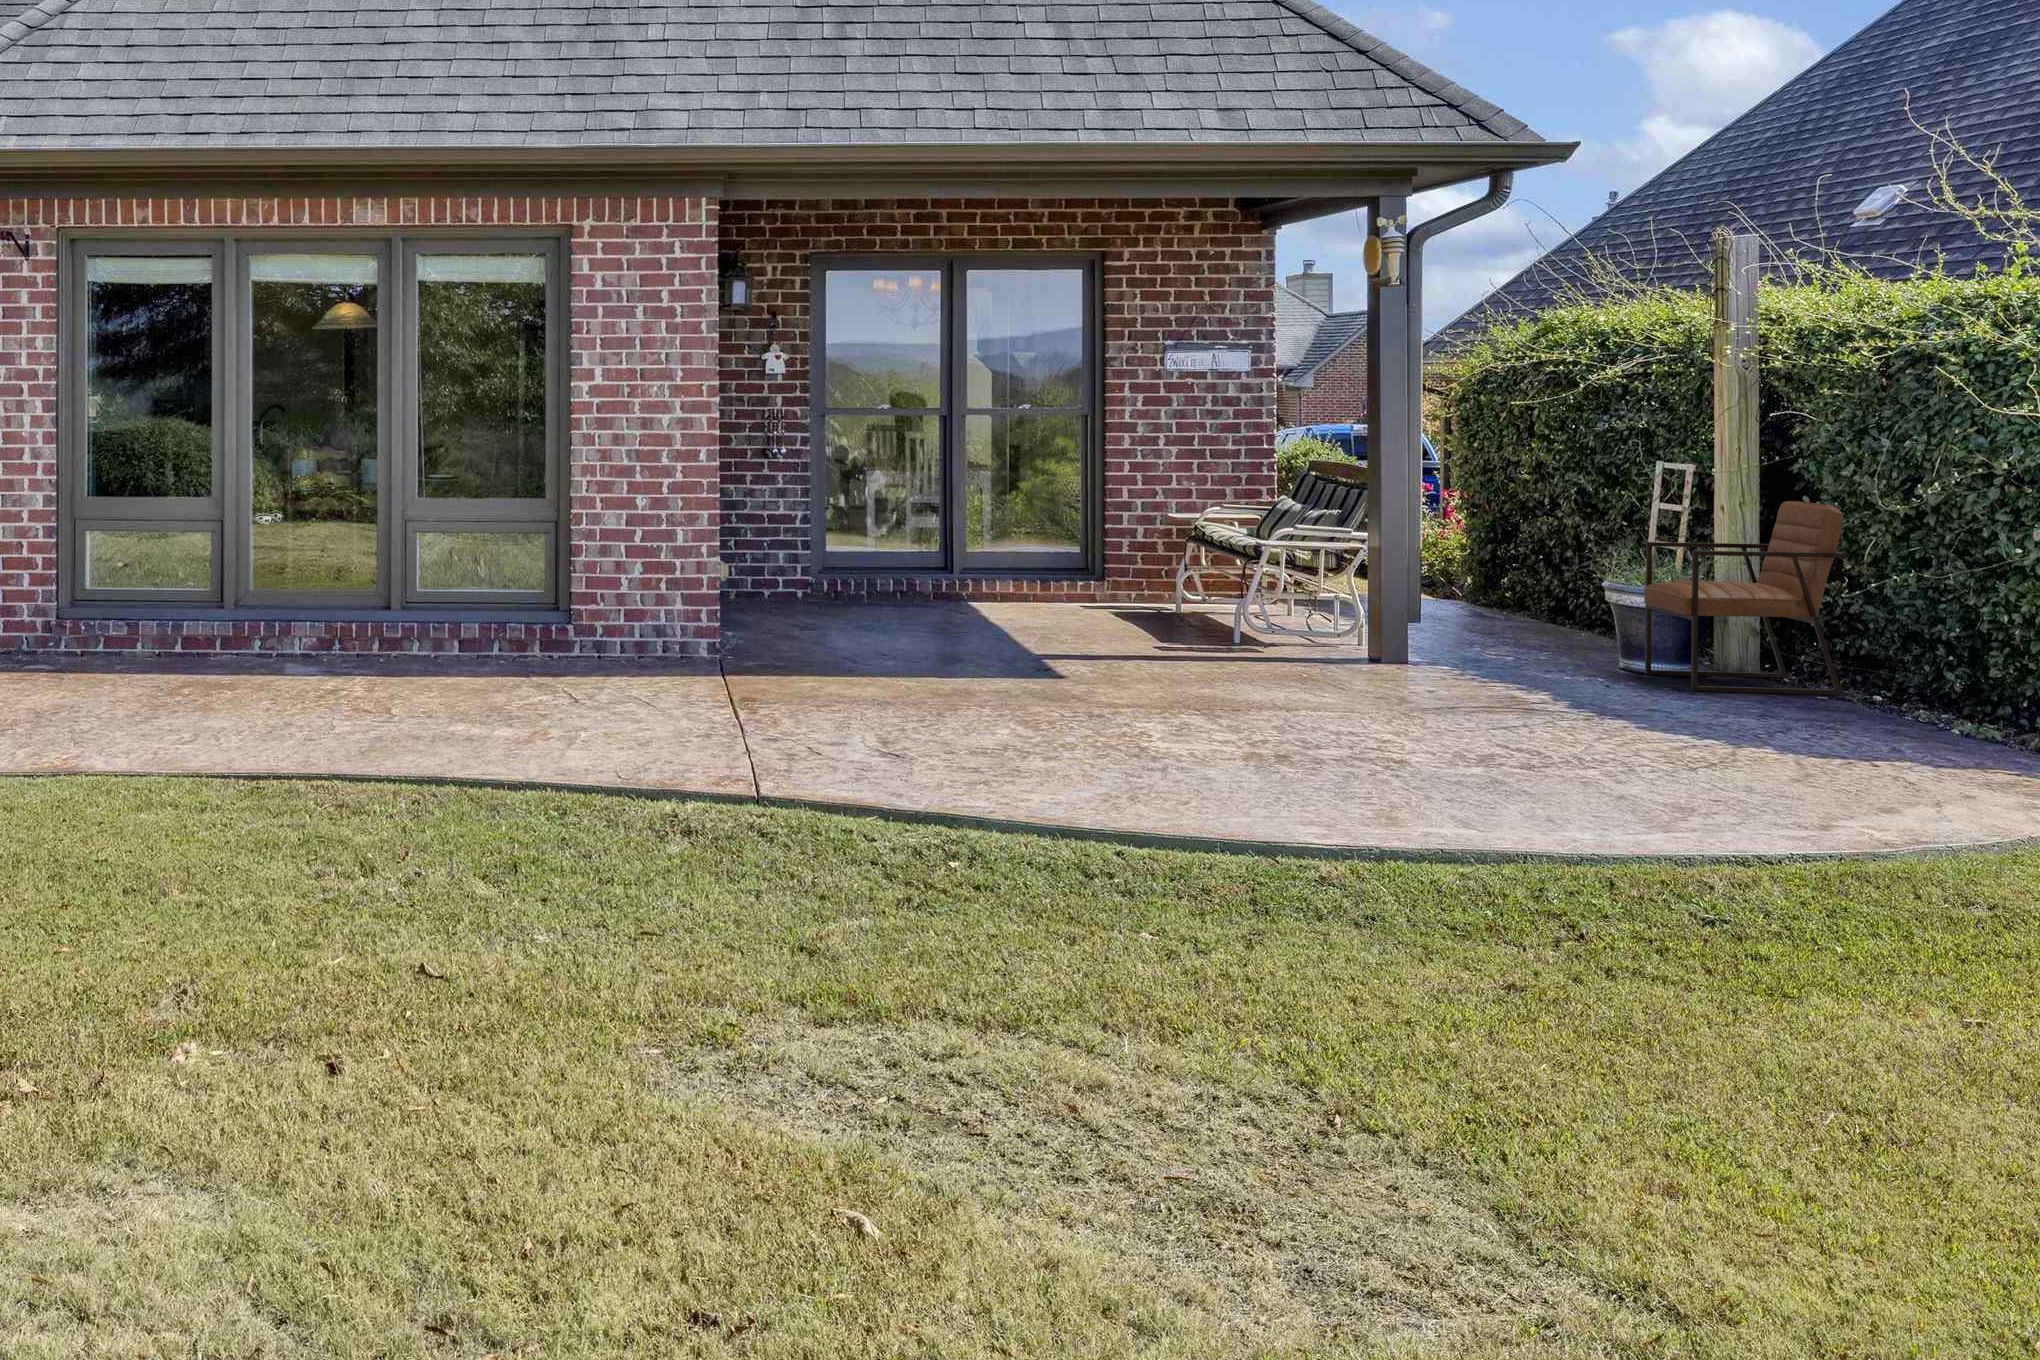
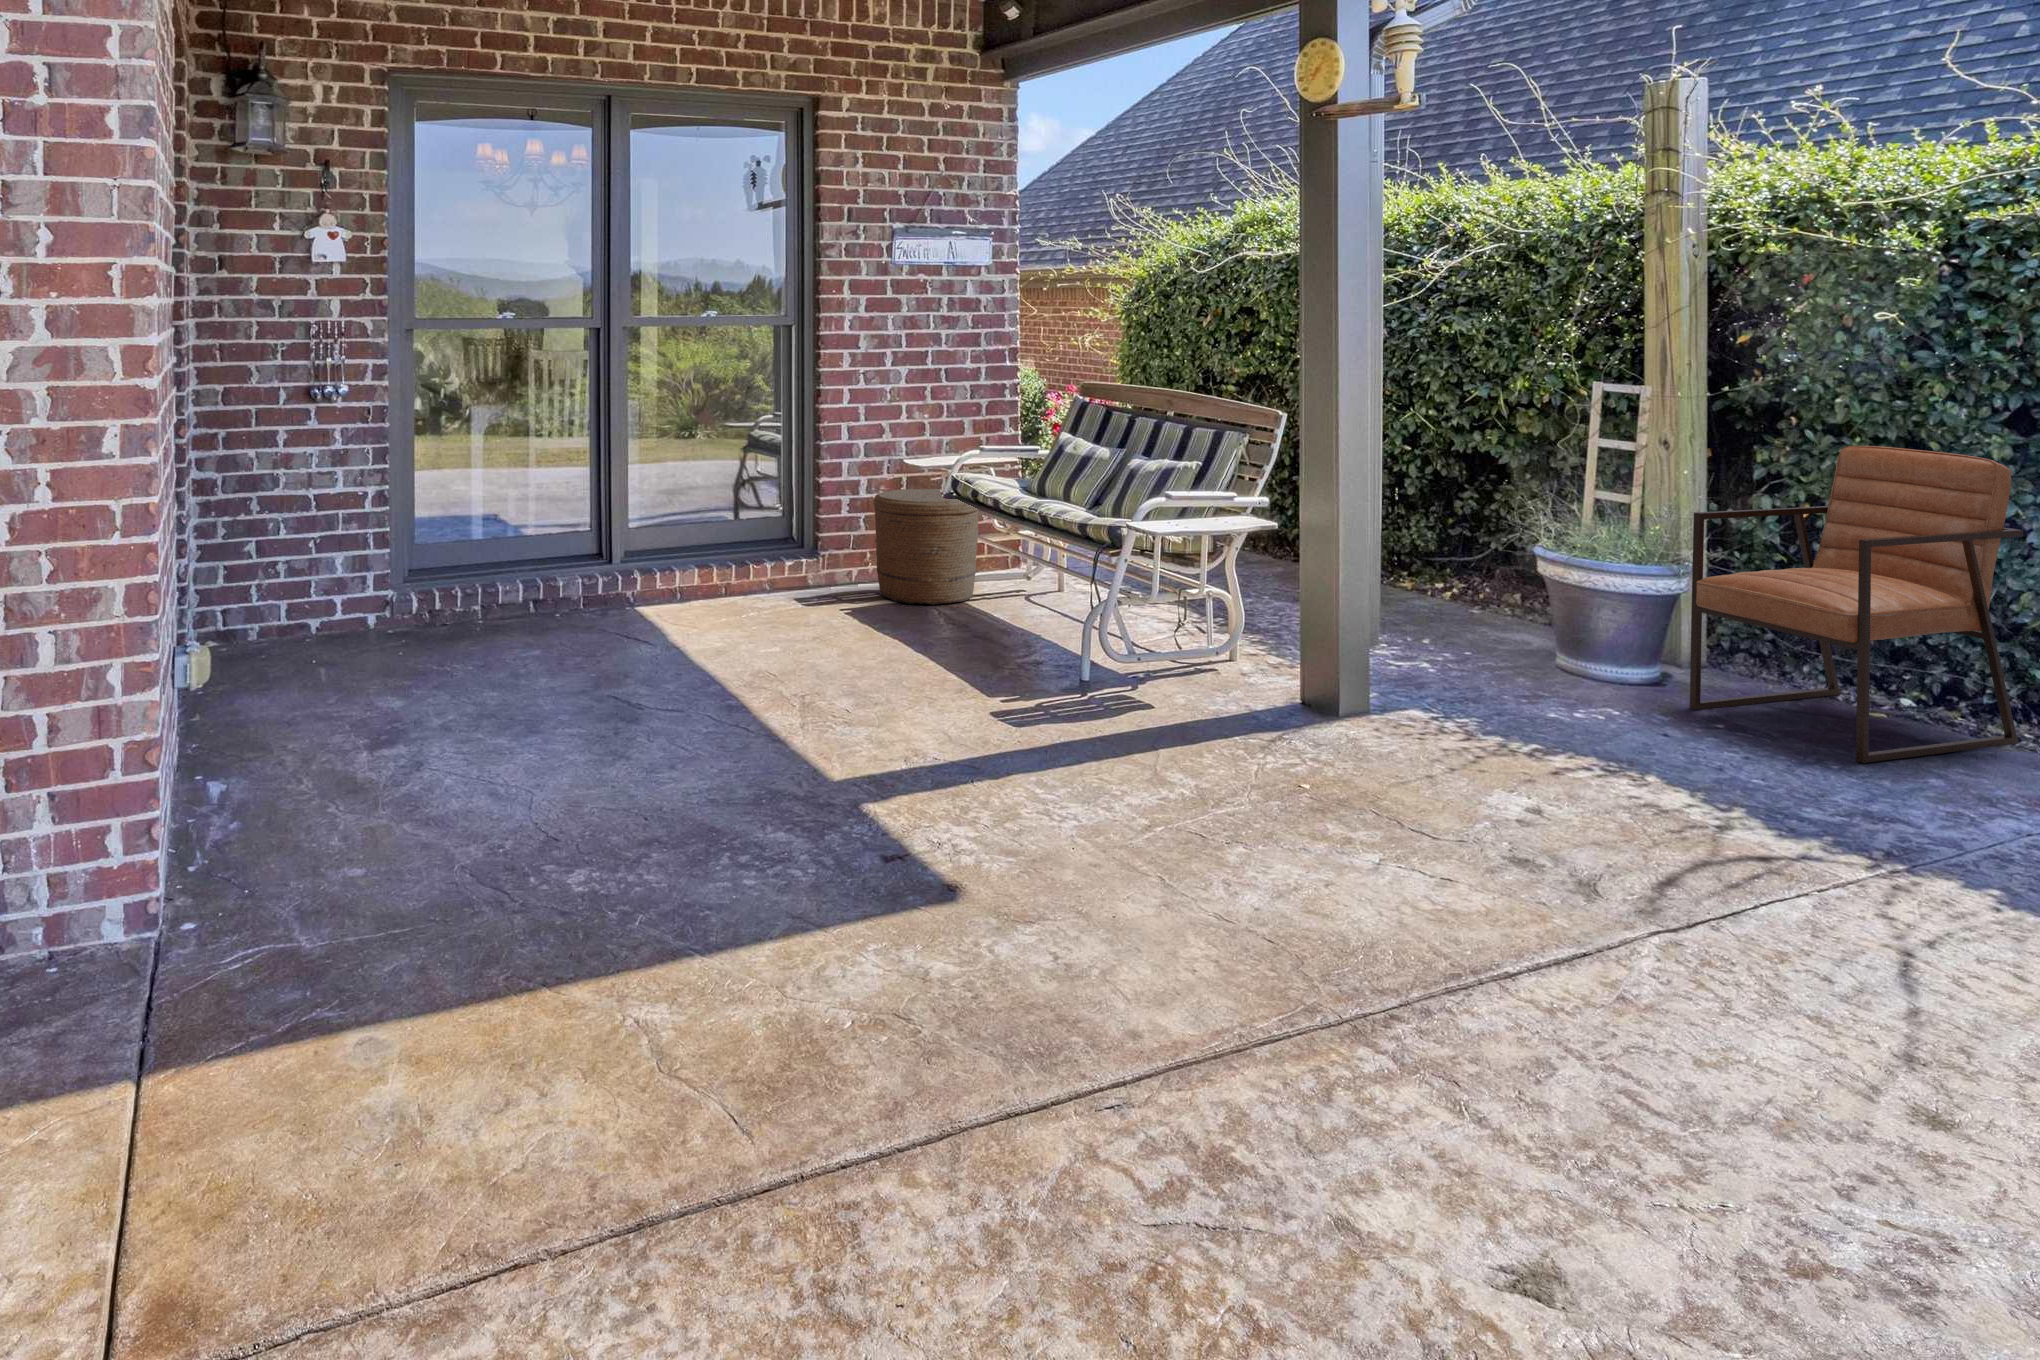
woven basket: none [1143,535,1223,614] -> present [874,489,979,605]

